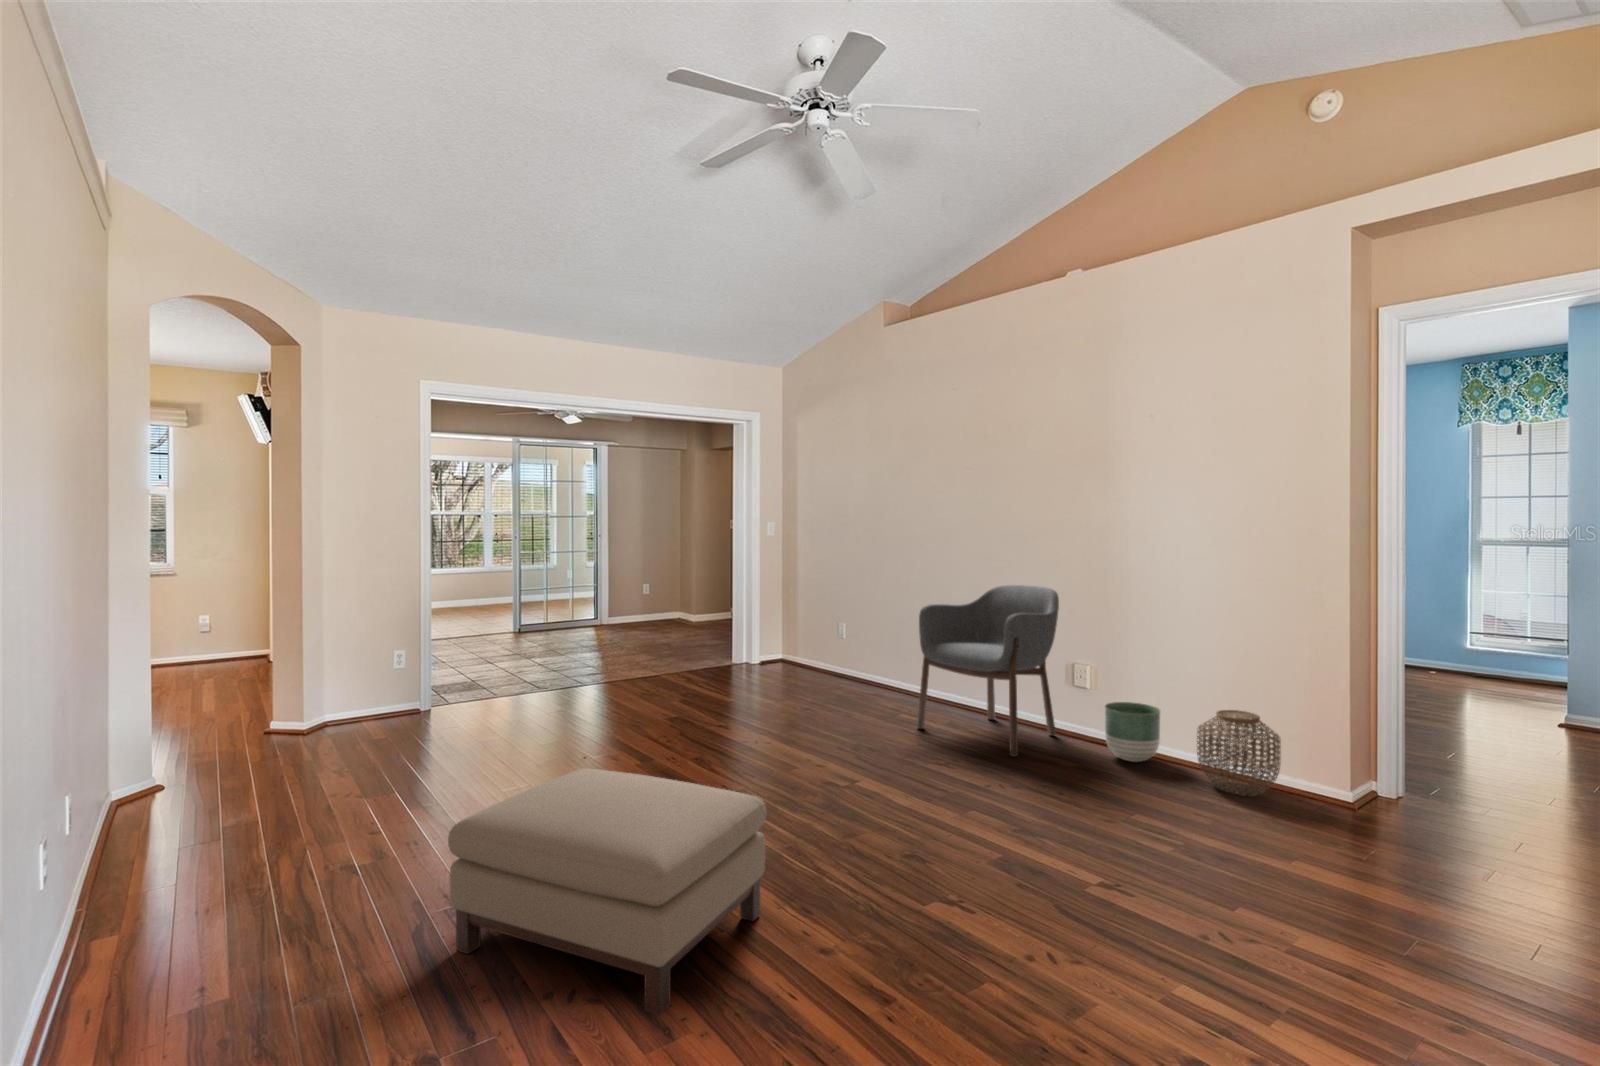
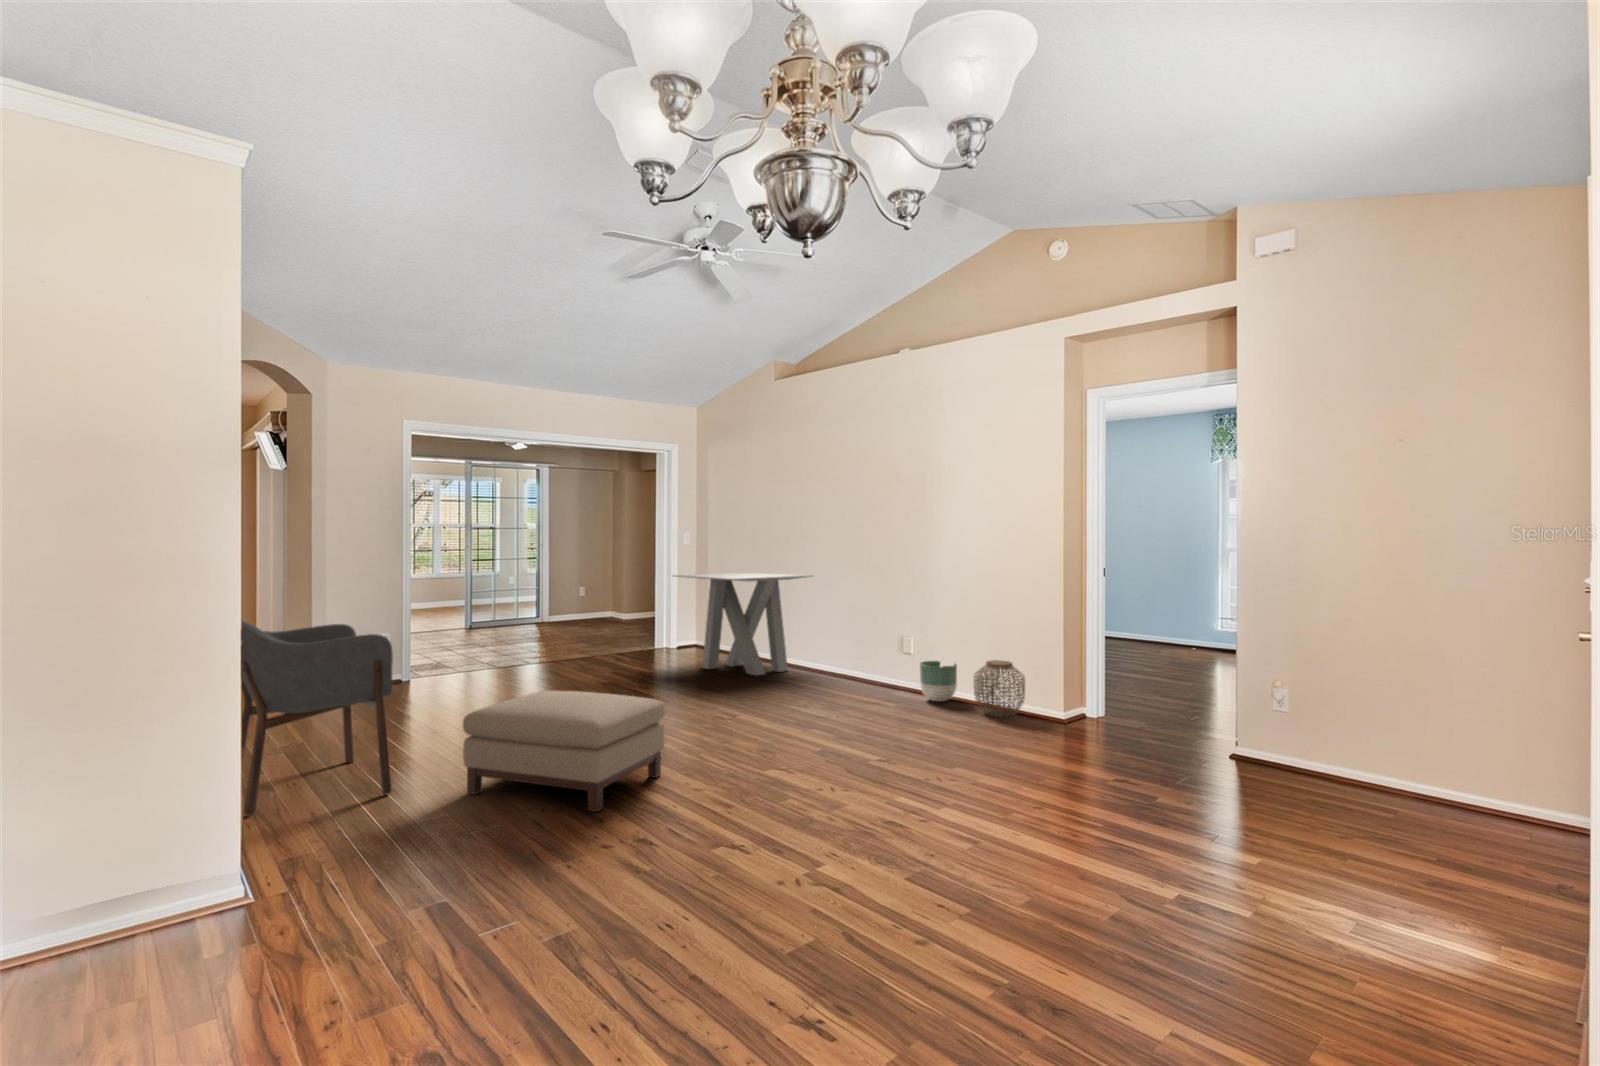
dining table: none [756,572,938,709] -> present [675,573,812,675]
armchair: present [917,585,1059,757] -> present [241,621,393,815]

